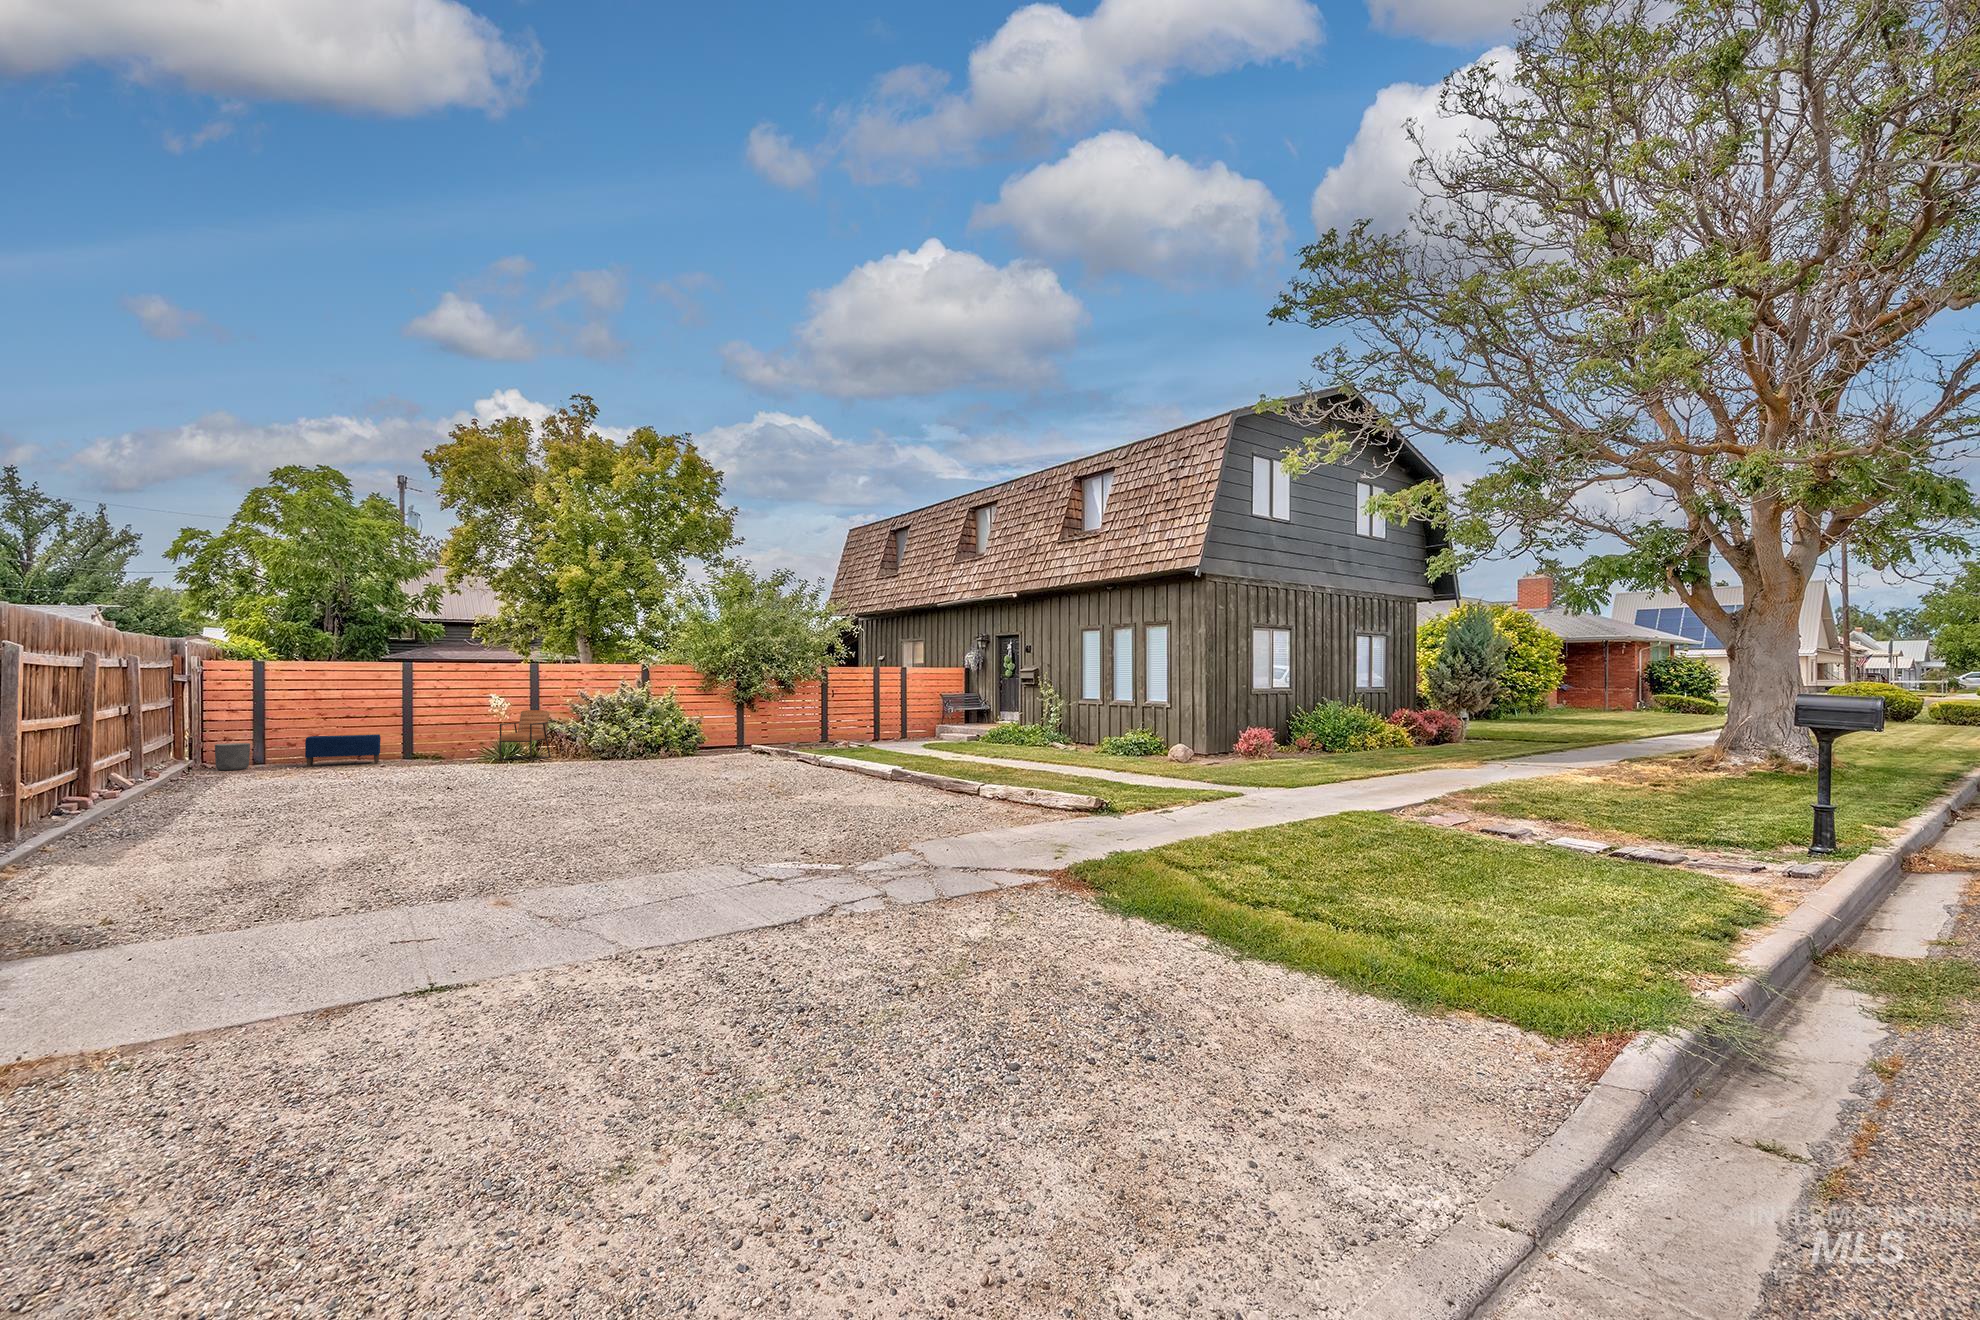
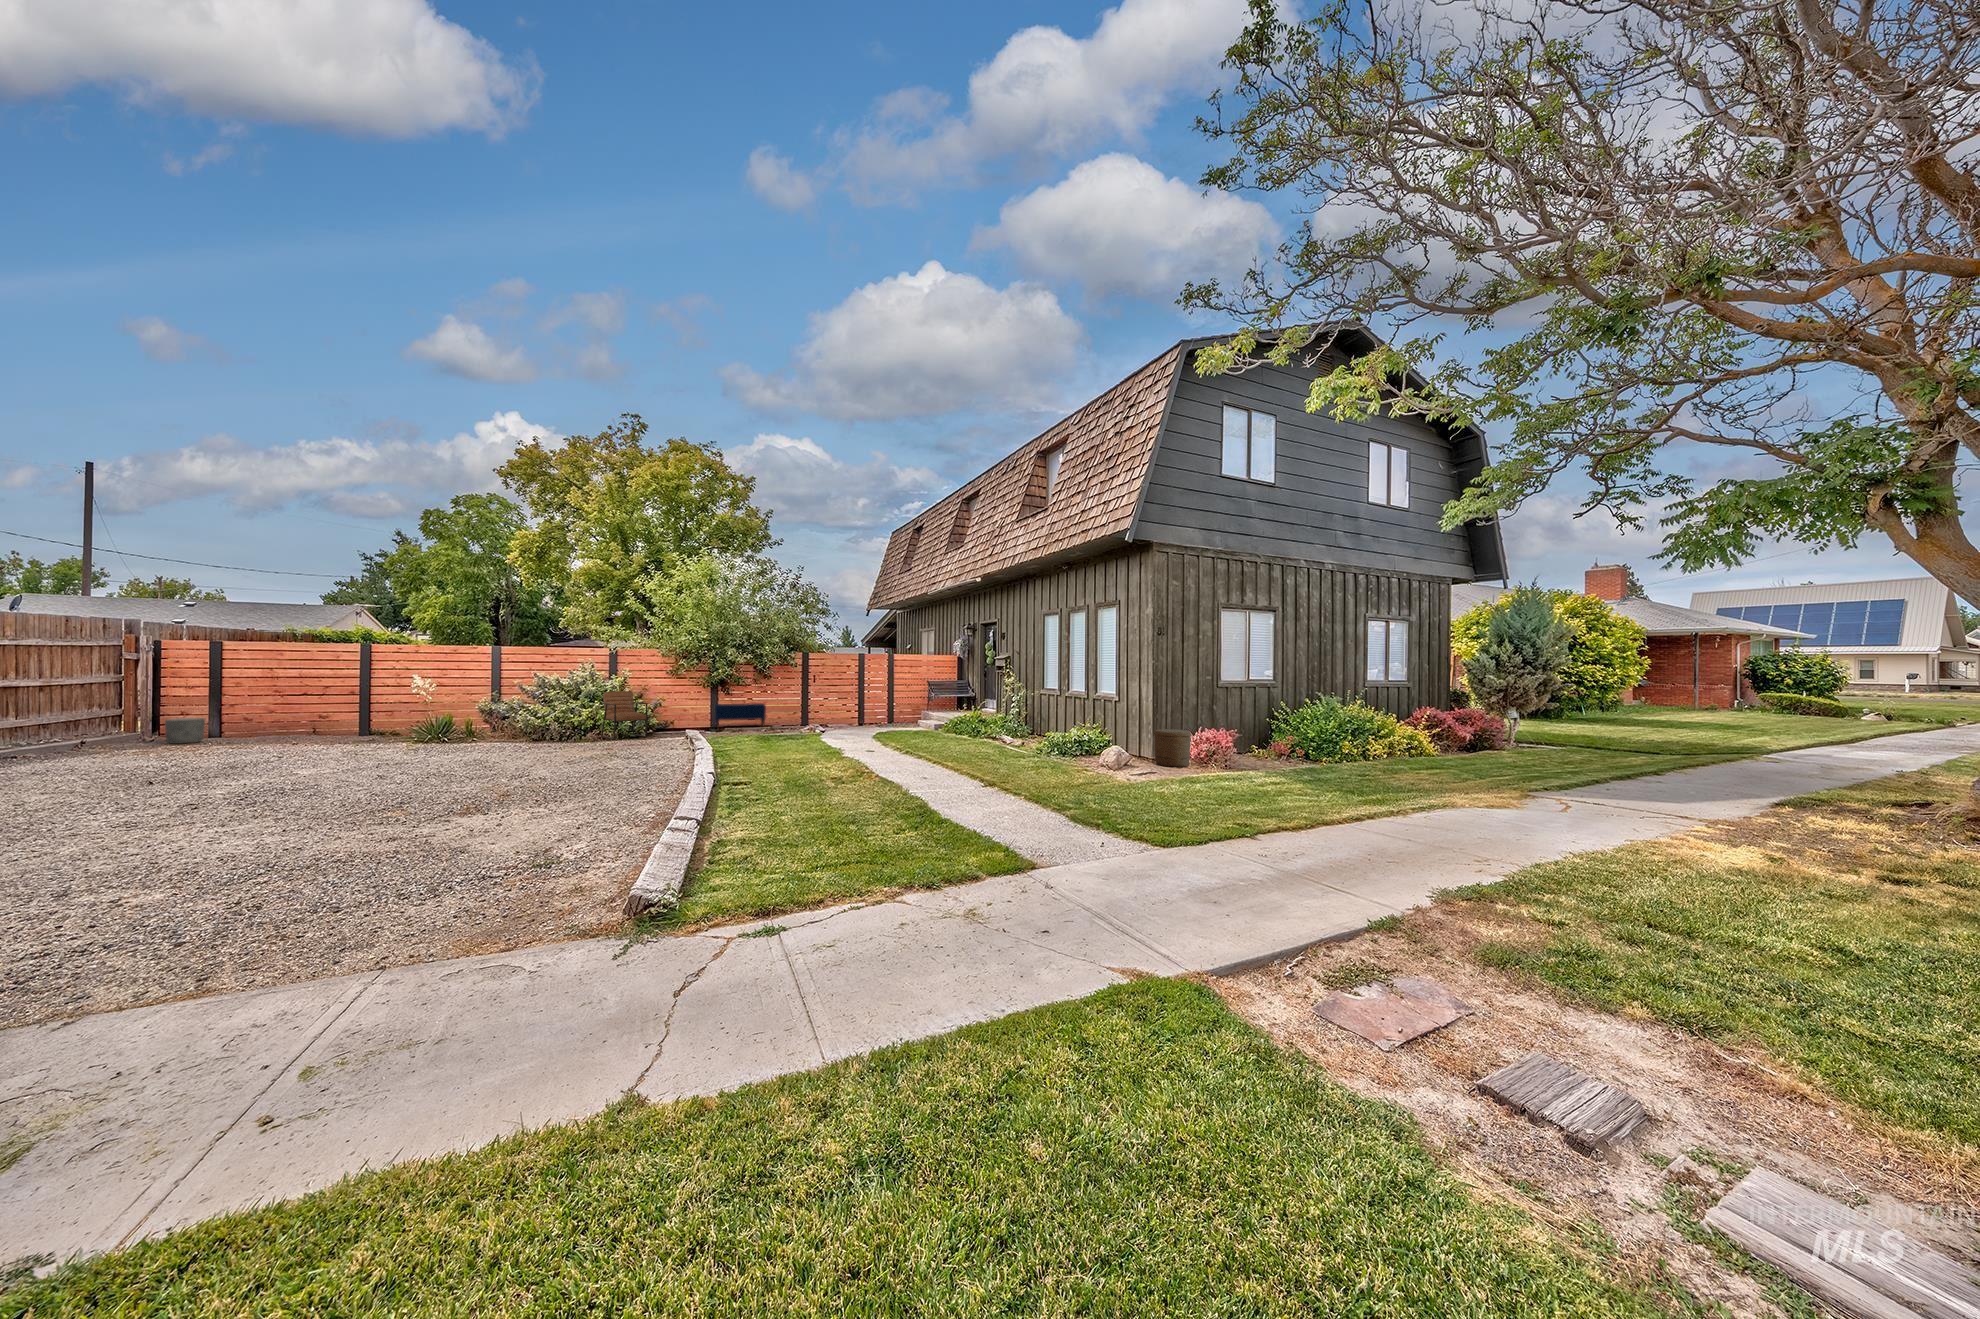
chair: present [499,710,551,760] -> present [601,691,647,740]
basket: none [1213,728,1243,757] -> present [1154,729,1191,767]
bench: present [305,734,381,767] -> present [715,703,766,728]

